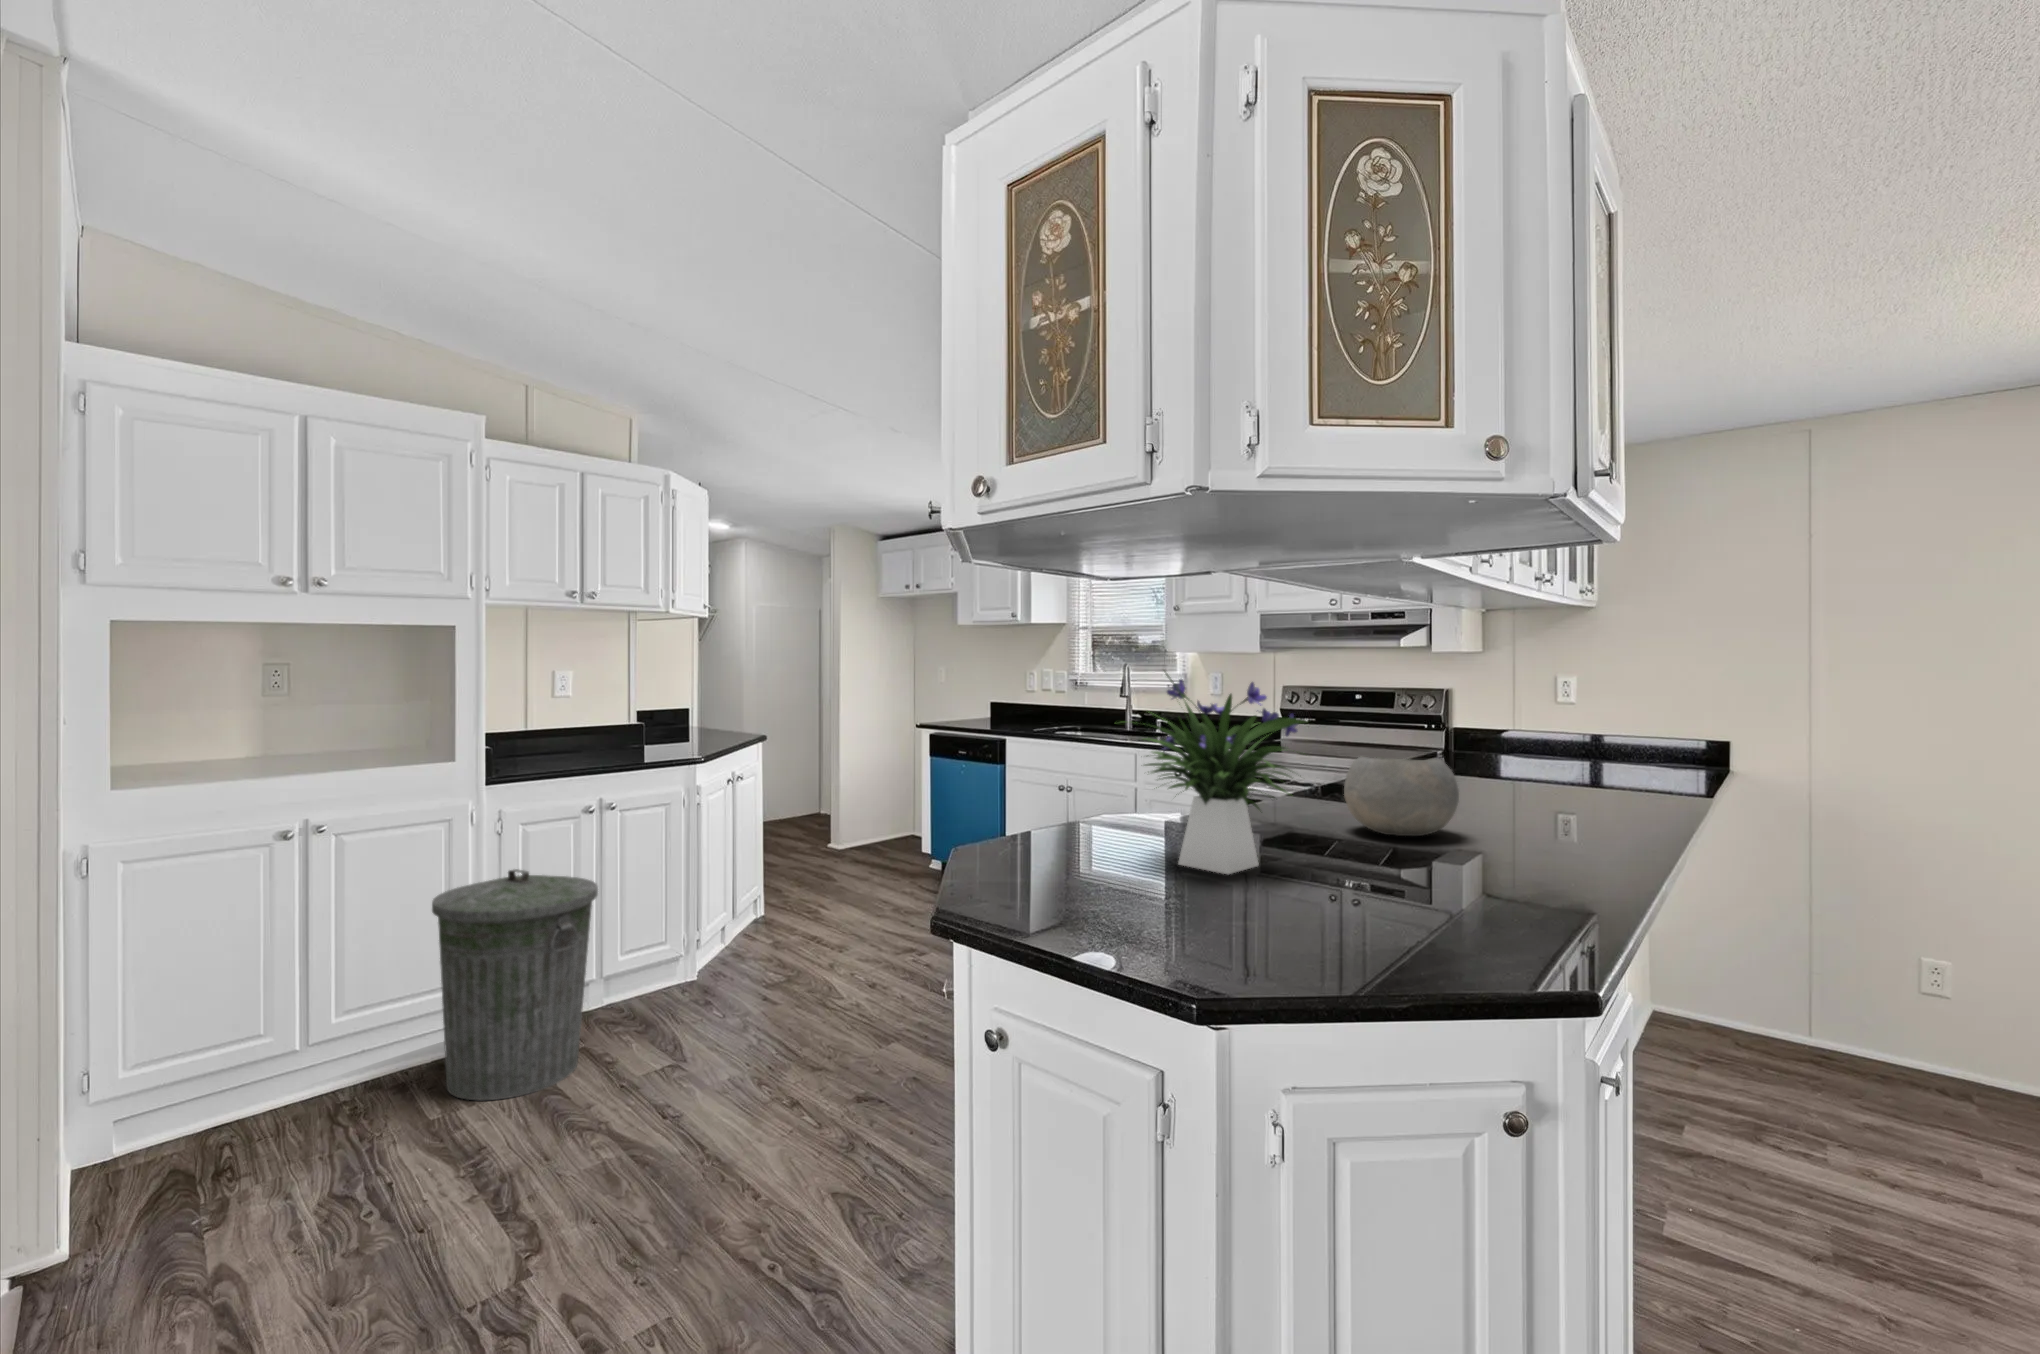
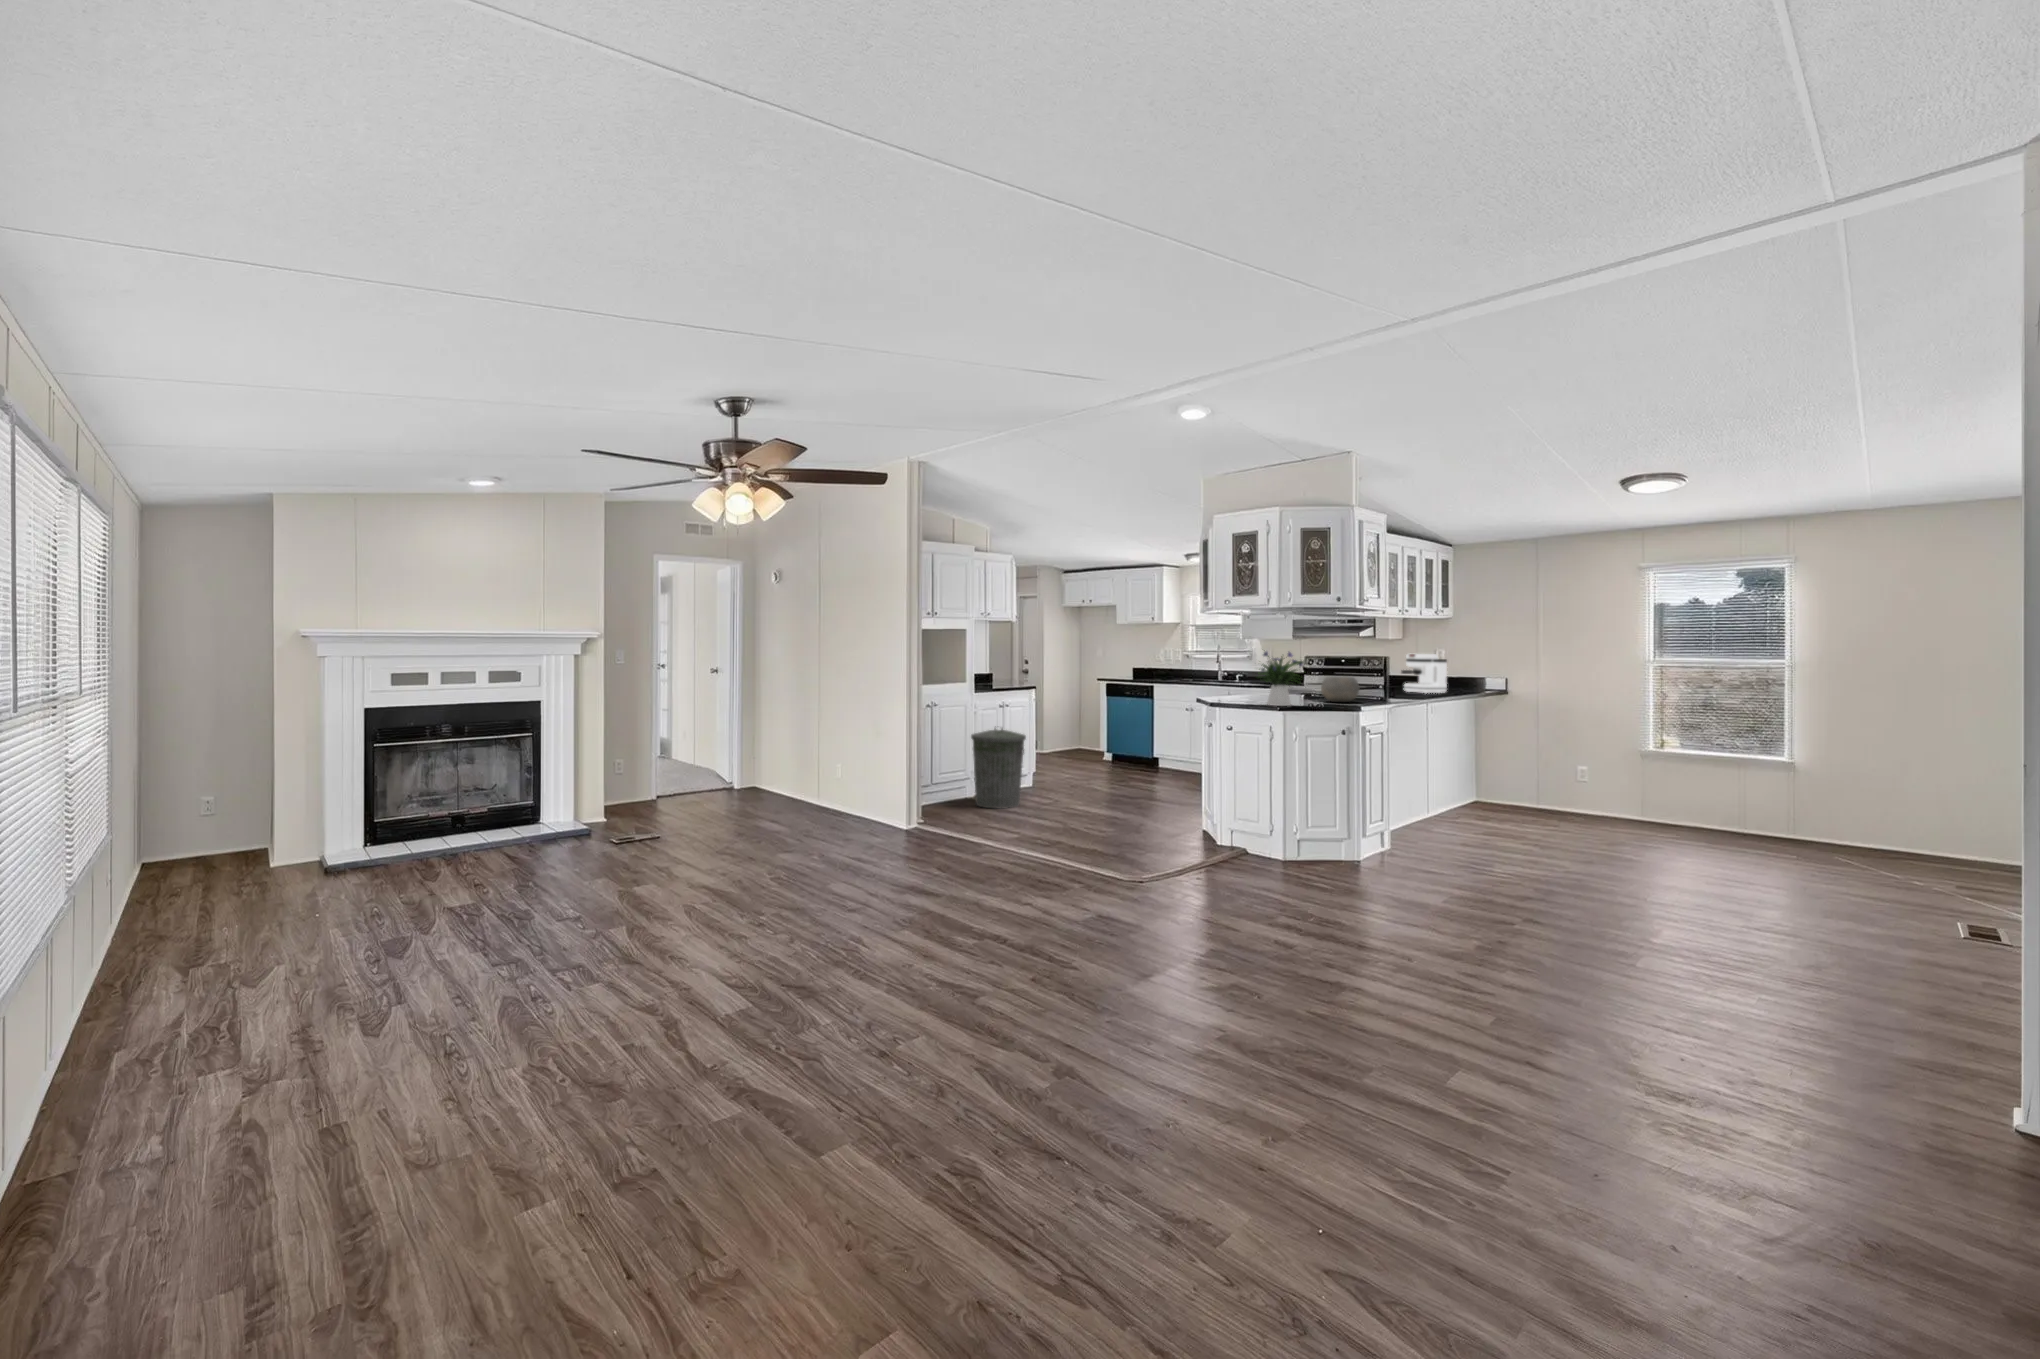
coffee maker: none [1502,684,1604,777] -> present [1402,654,1447,693]

